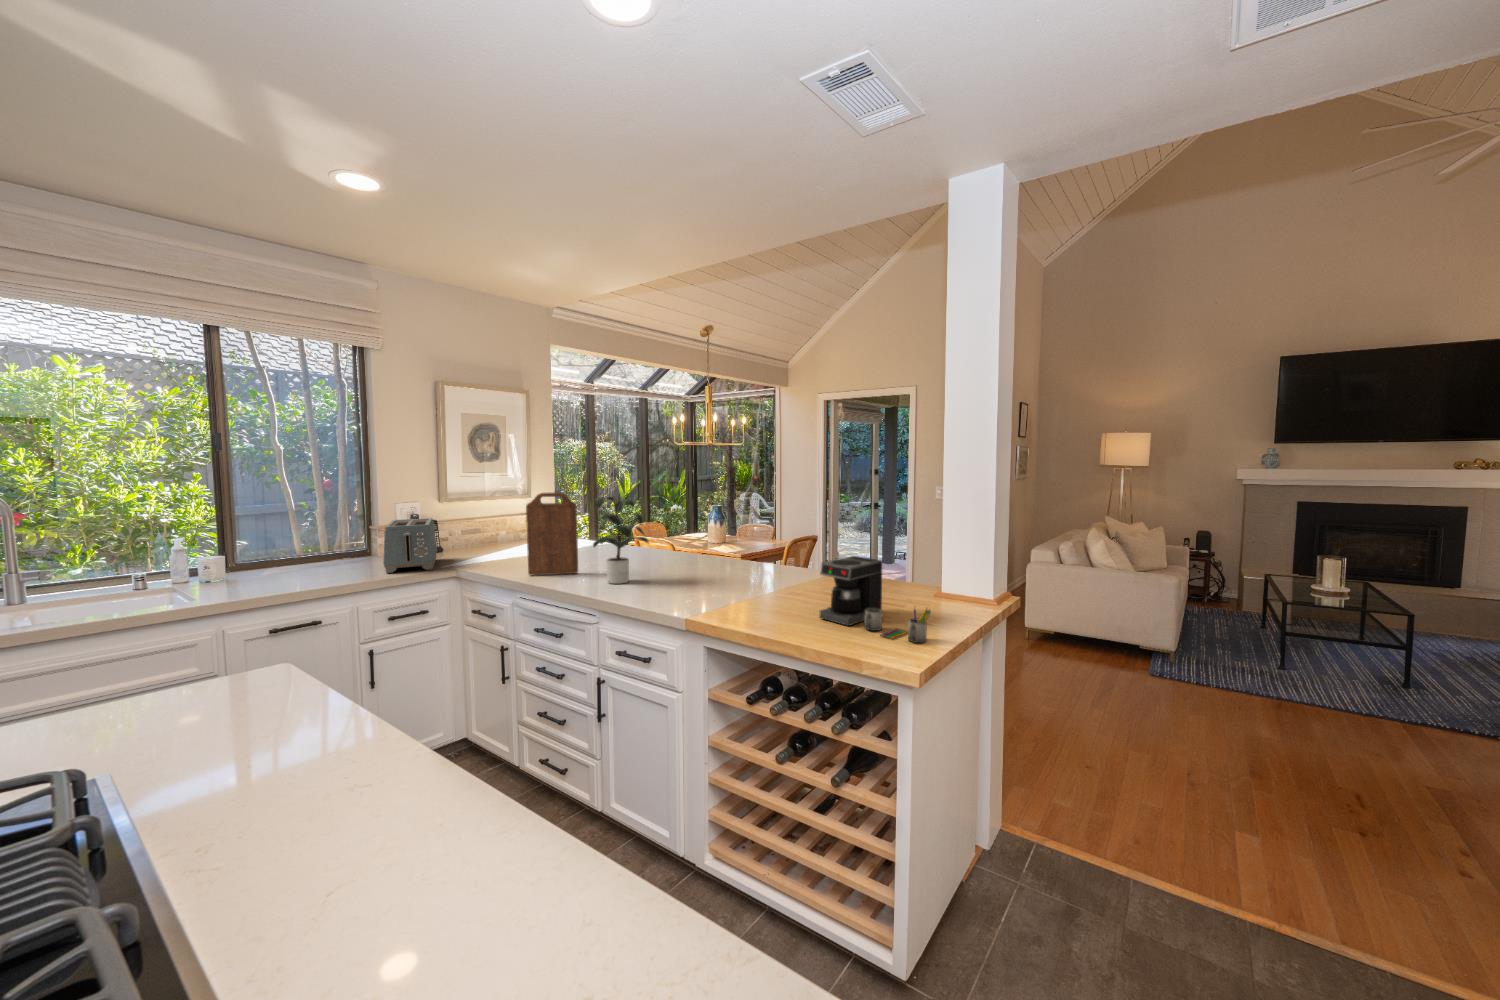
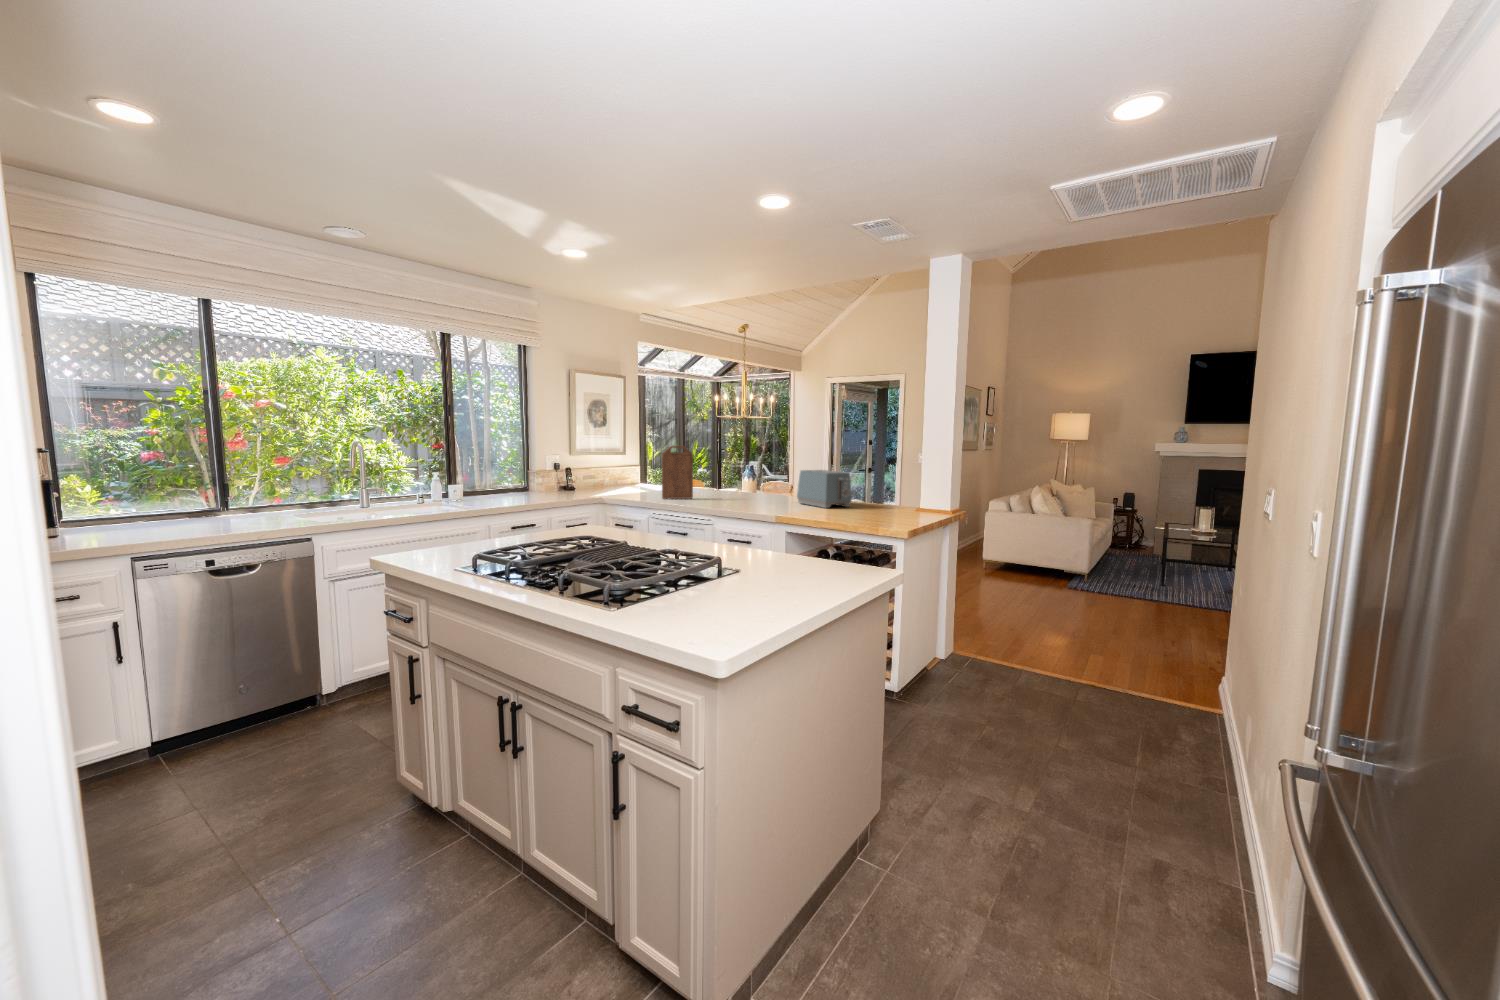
potted plant: present [593,497,649,584] -> none [704,447,754,502]
toaster: present [383,518,437,573] -> present [797,470,852,508]
coffee maker: present [820,556,931,643] -> none [858,479,919,517]

